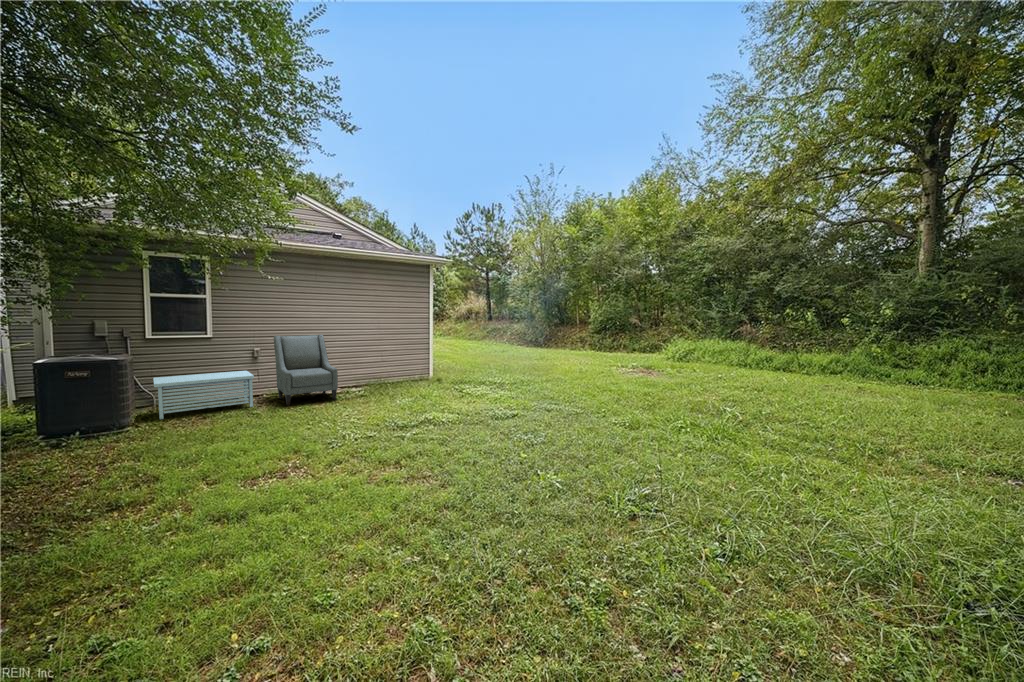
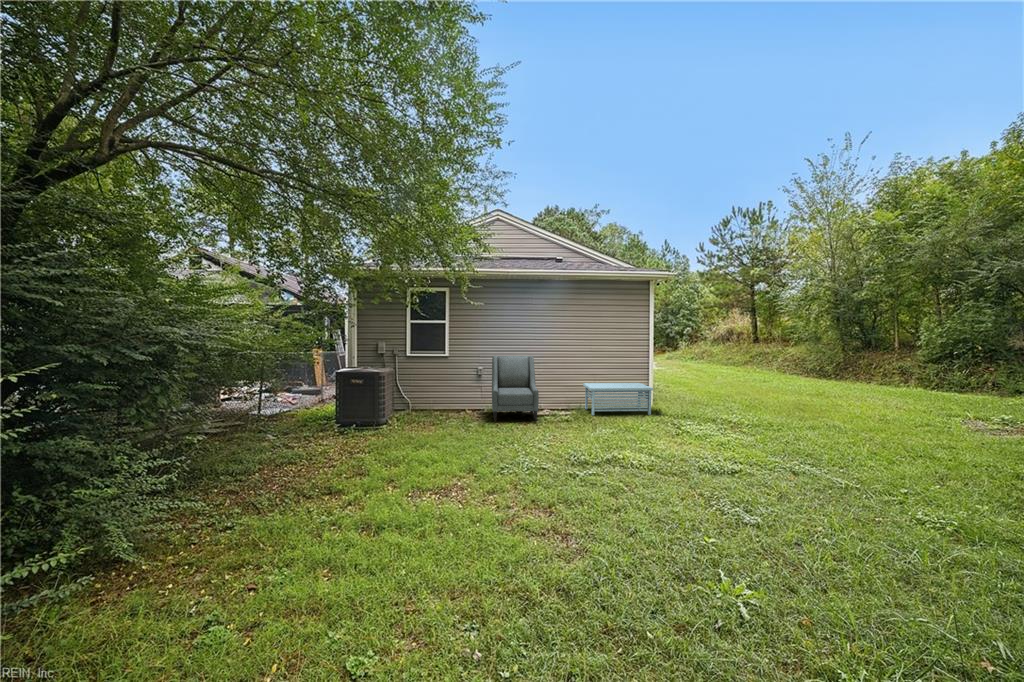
storage bench: present [153,371,254,419] -> present [583,383,653,415]

